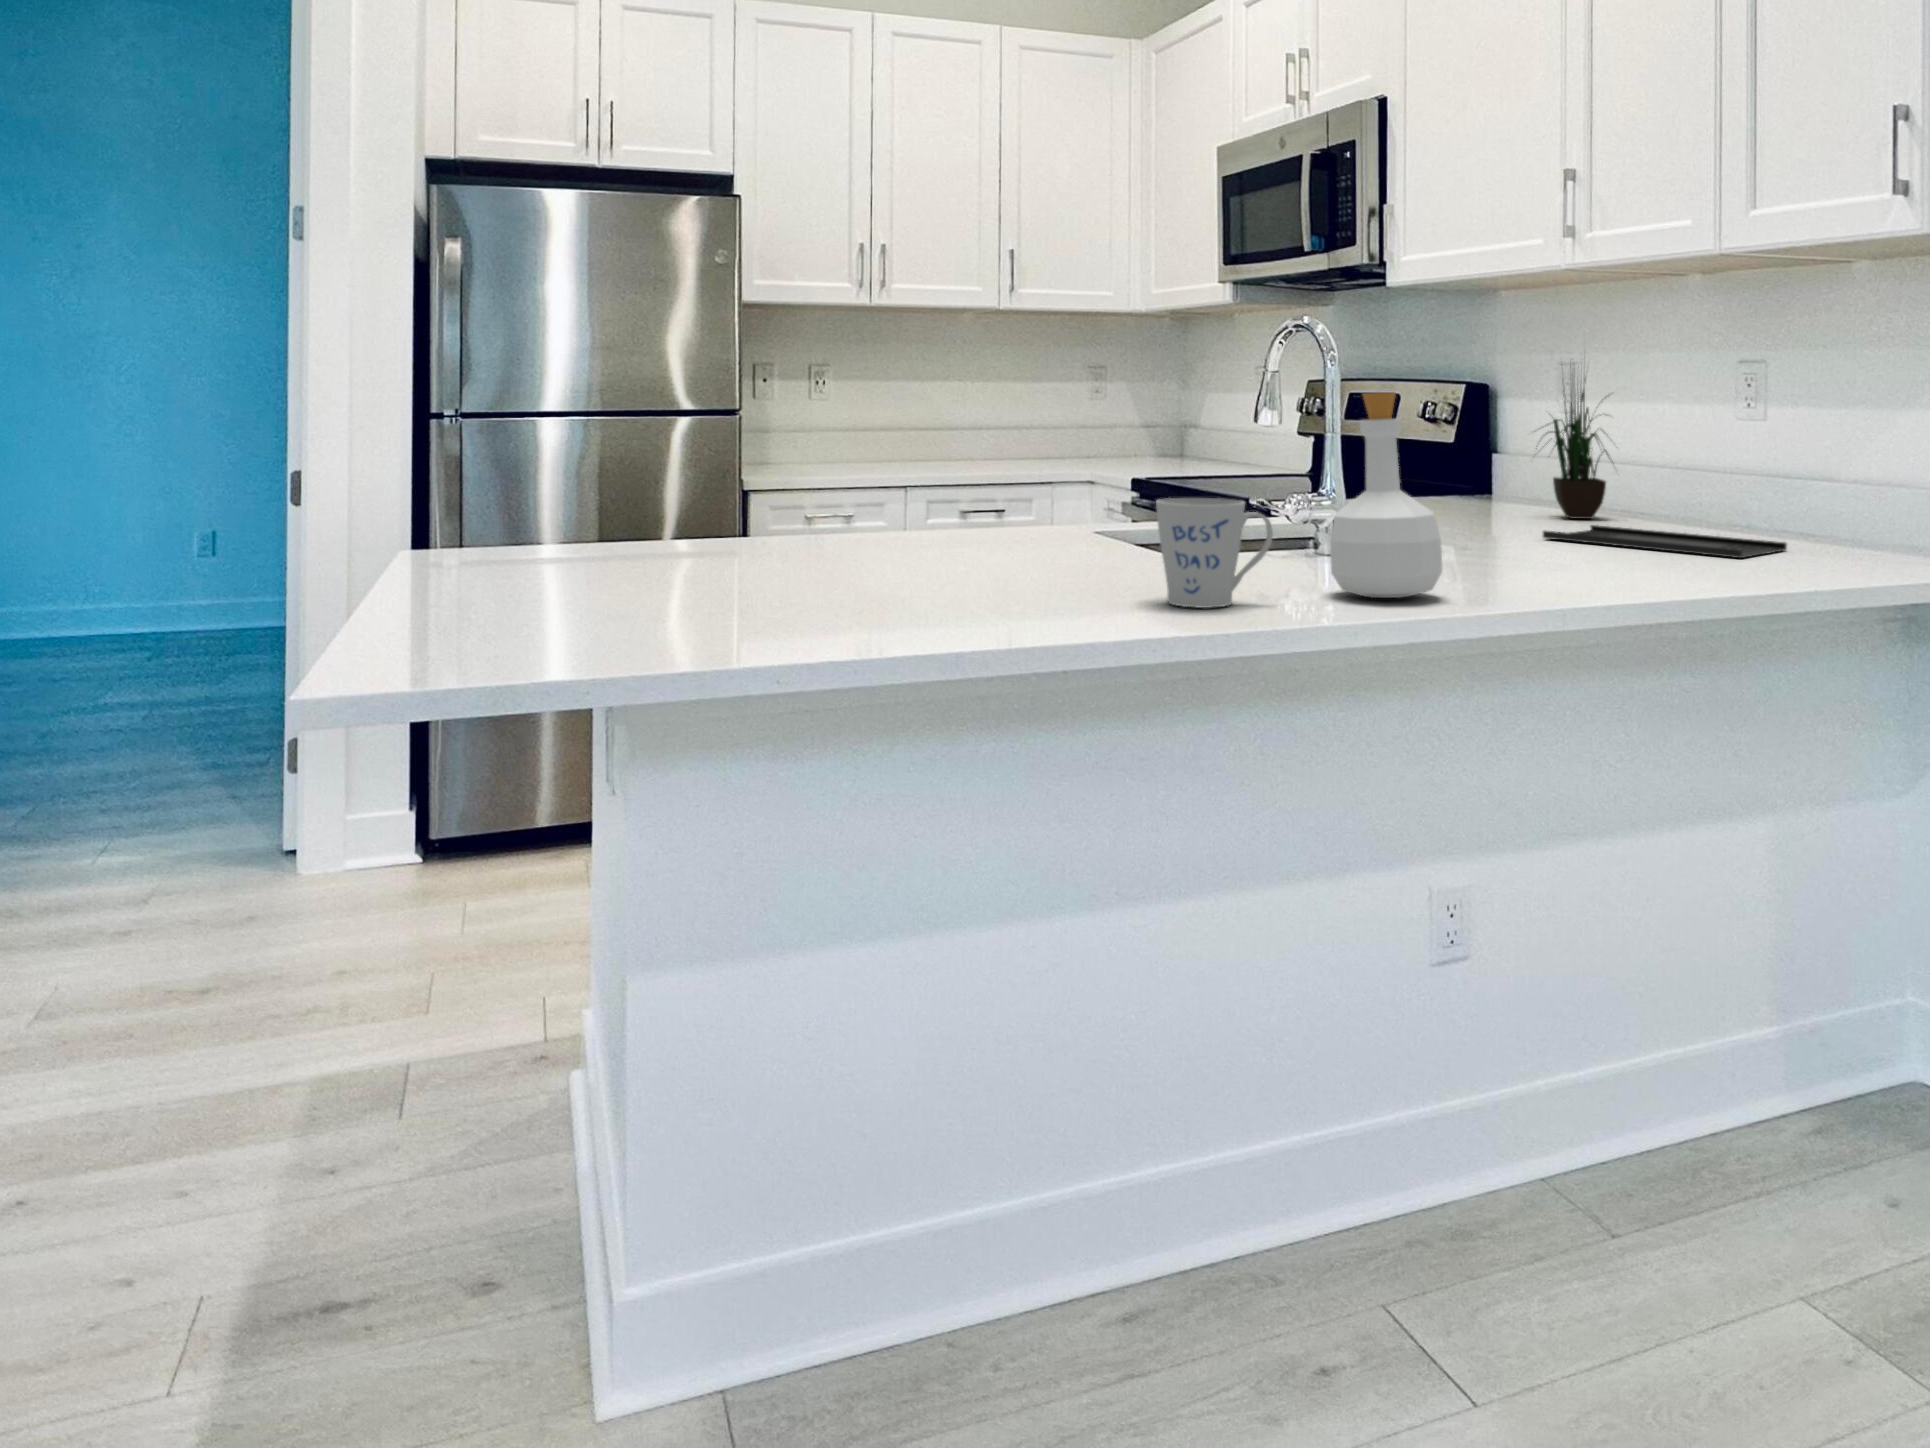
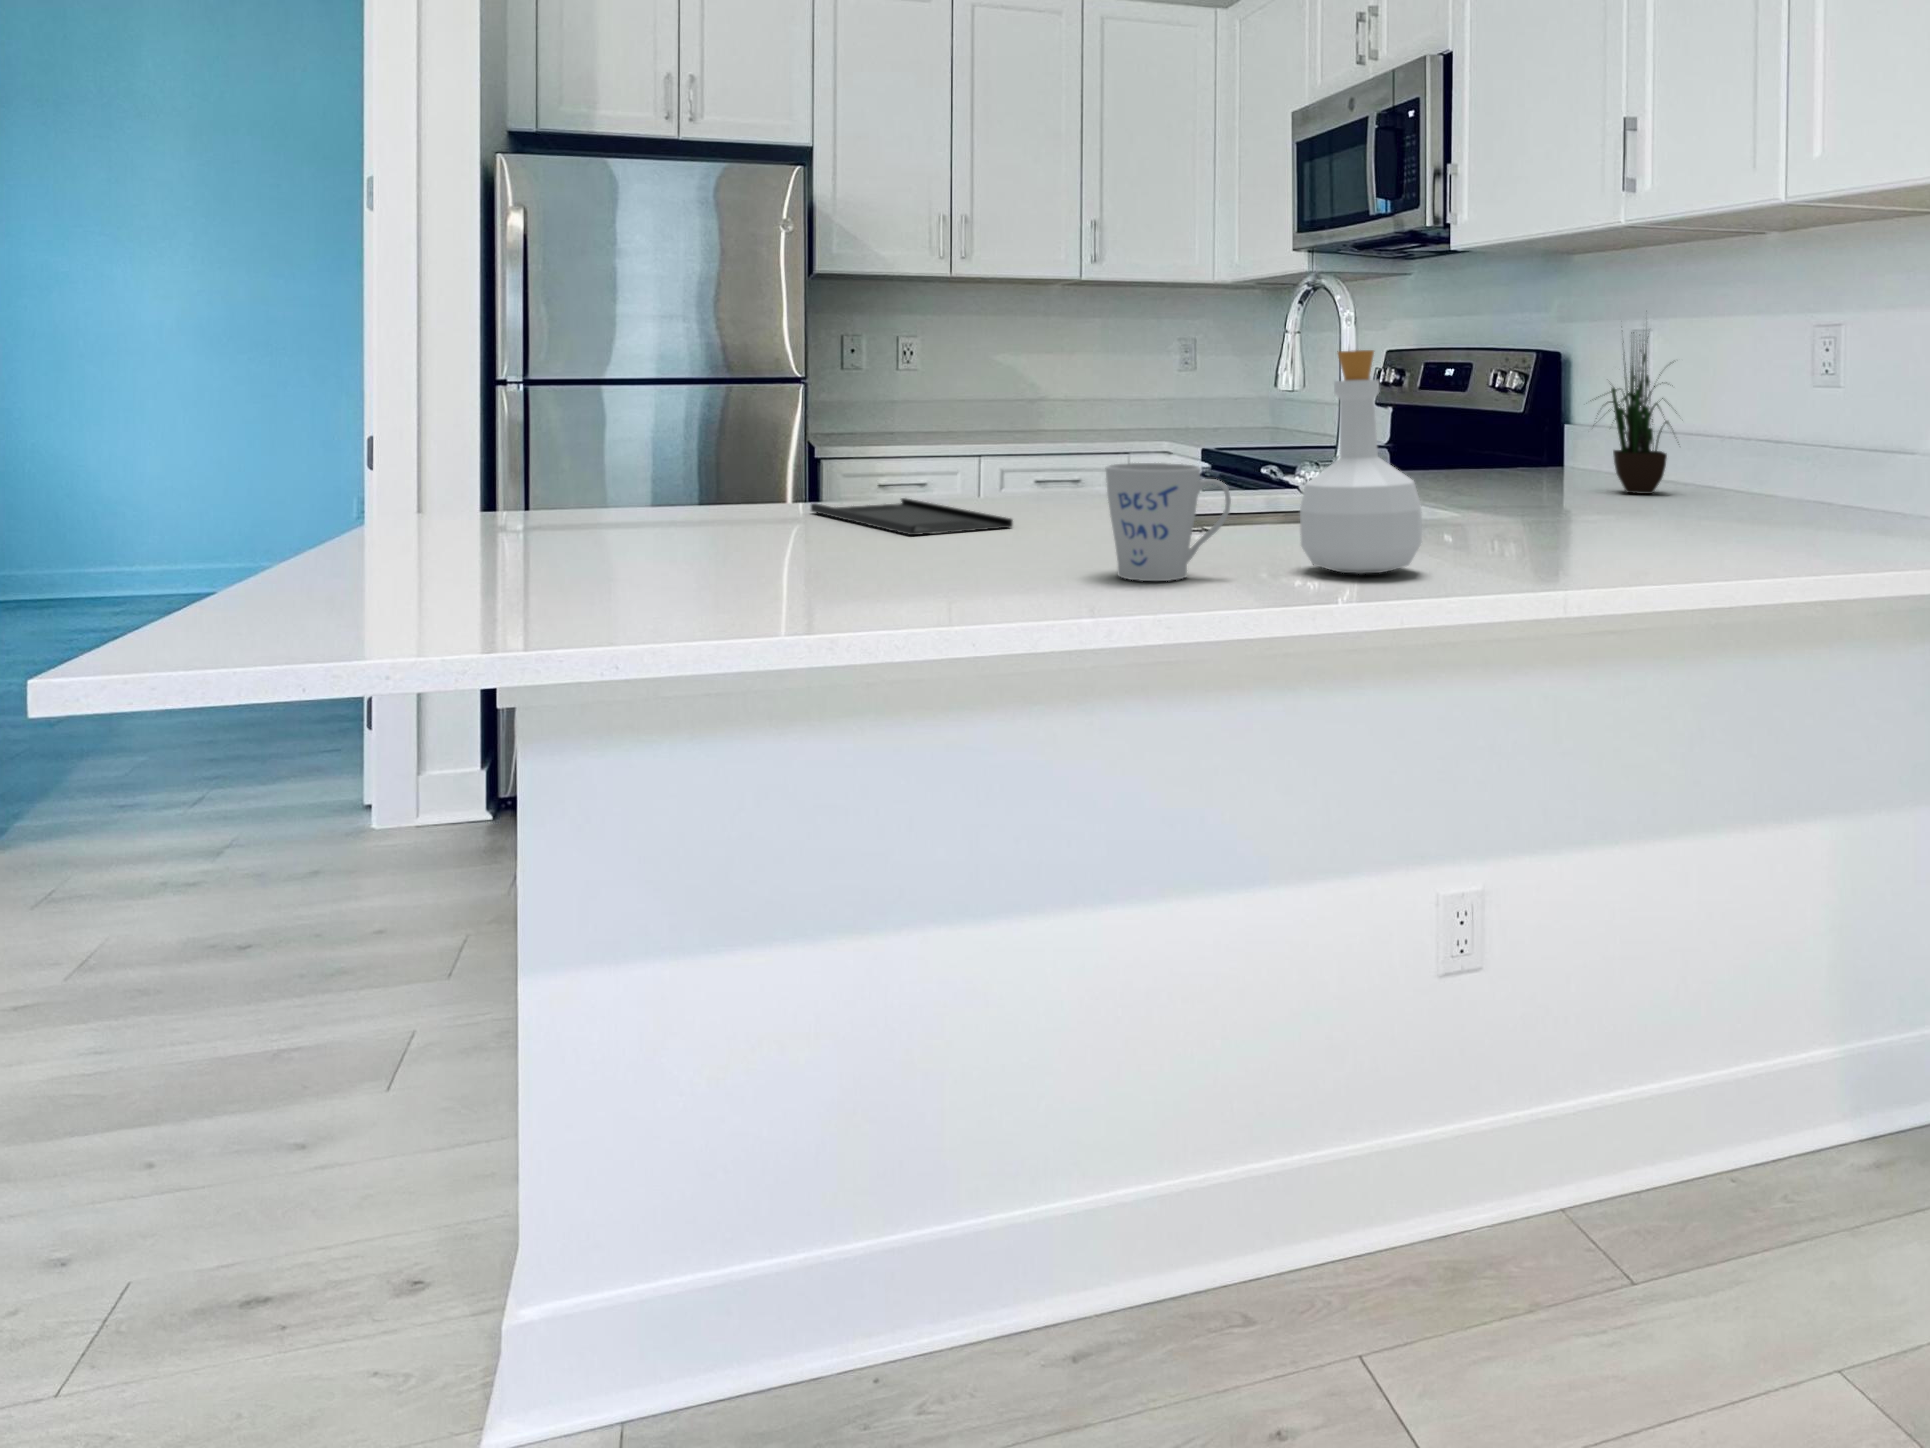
tray: present [1543,525,1787,558] -> present [811,498,1013,535]

